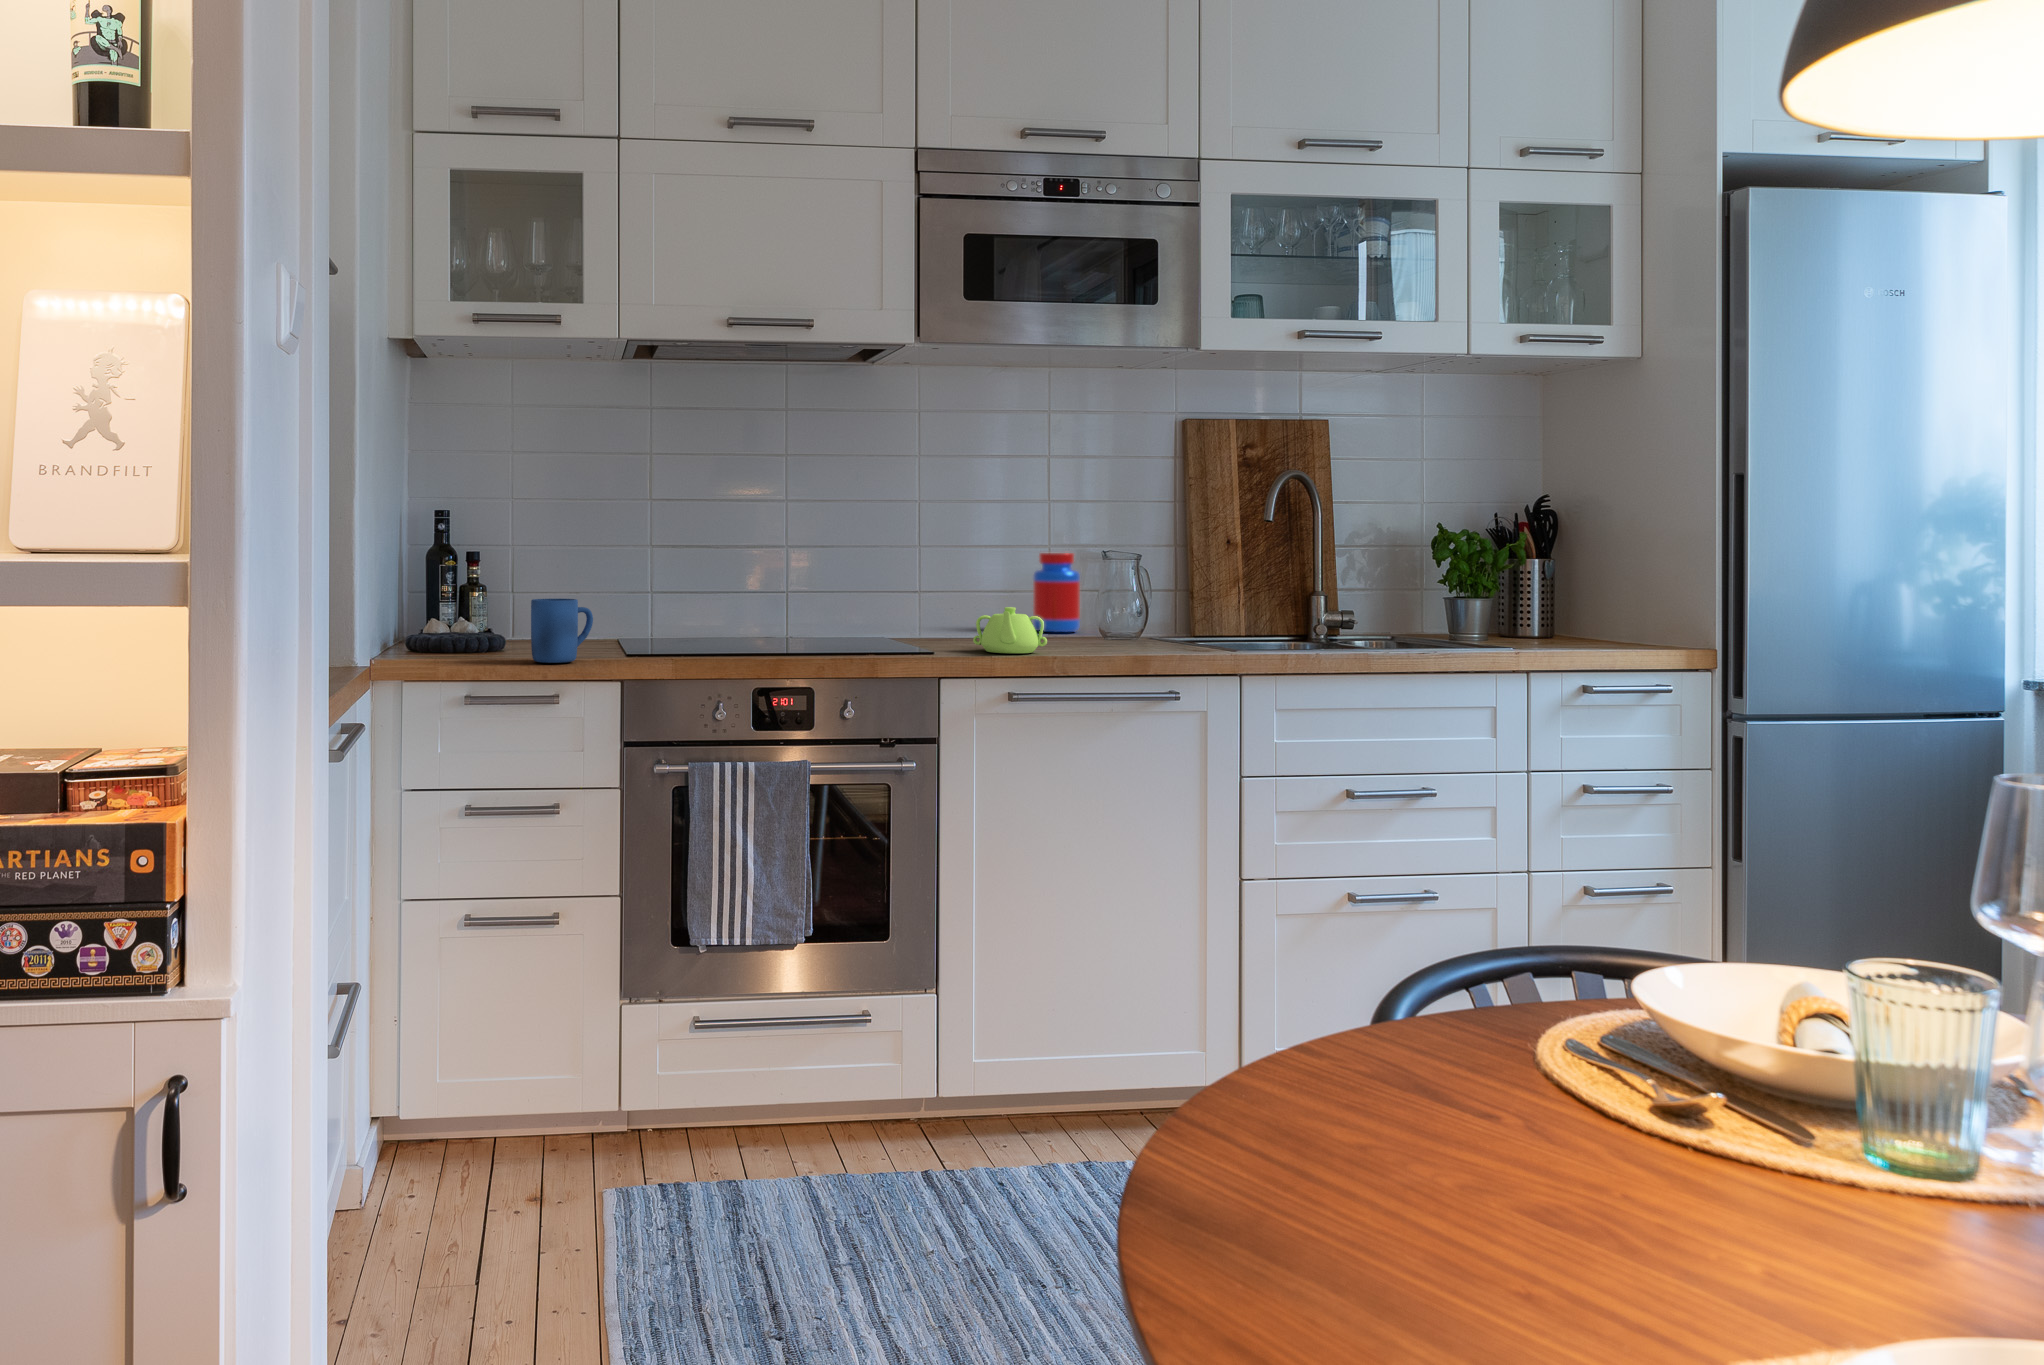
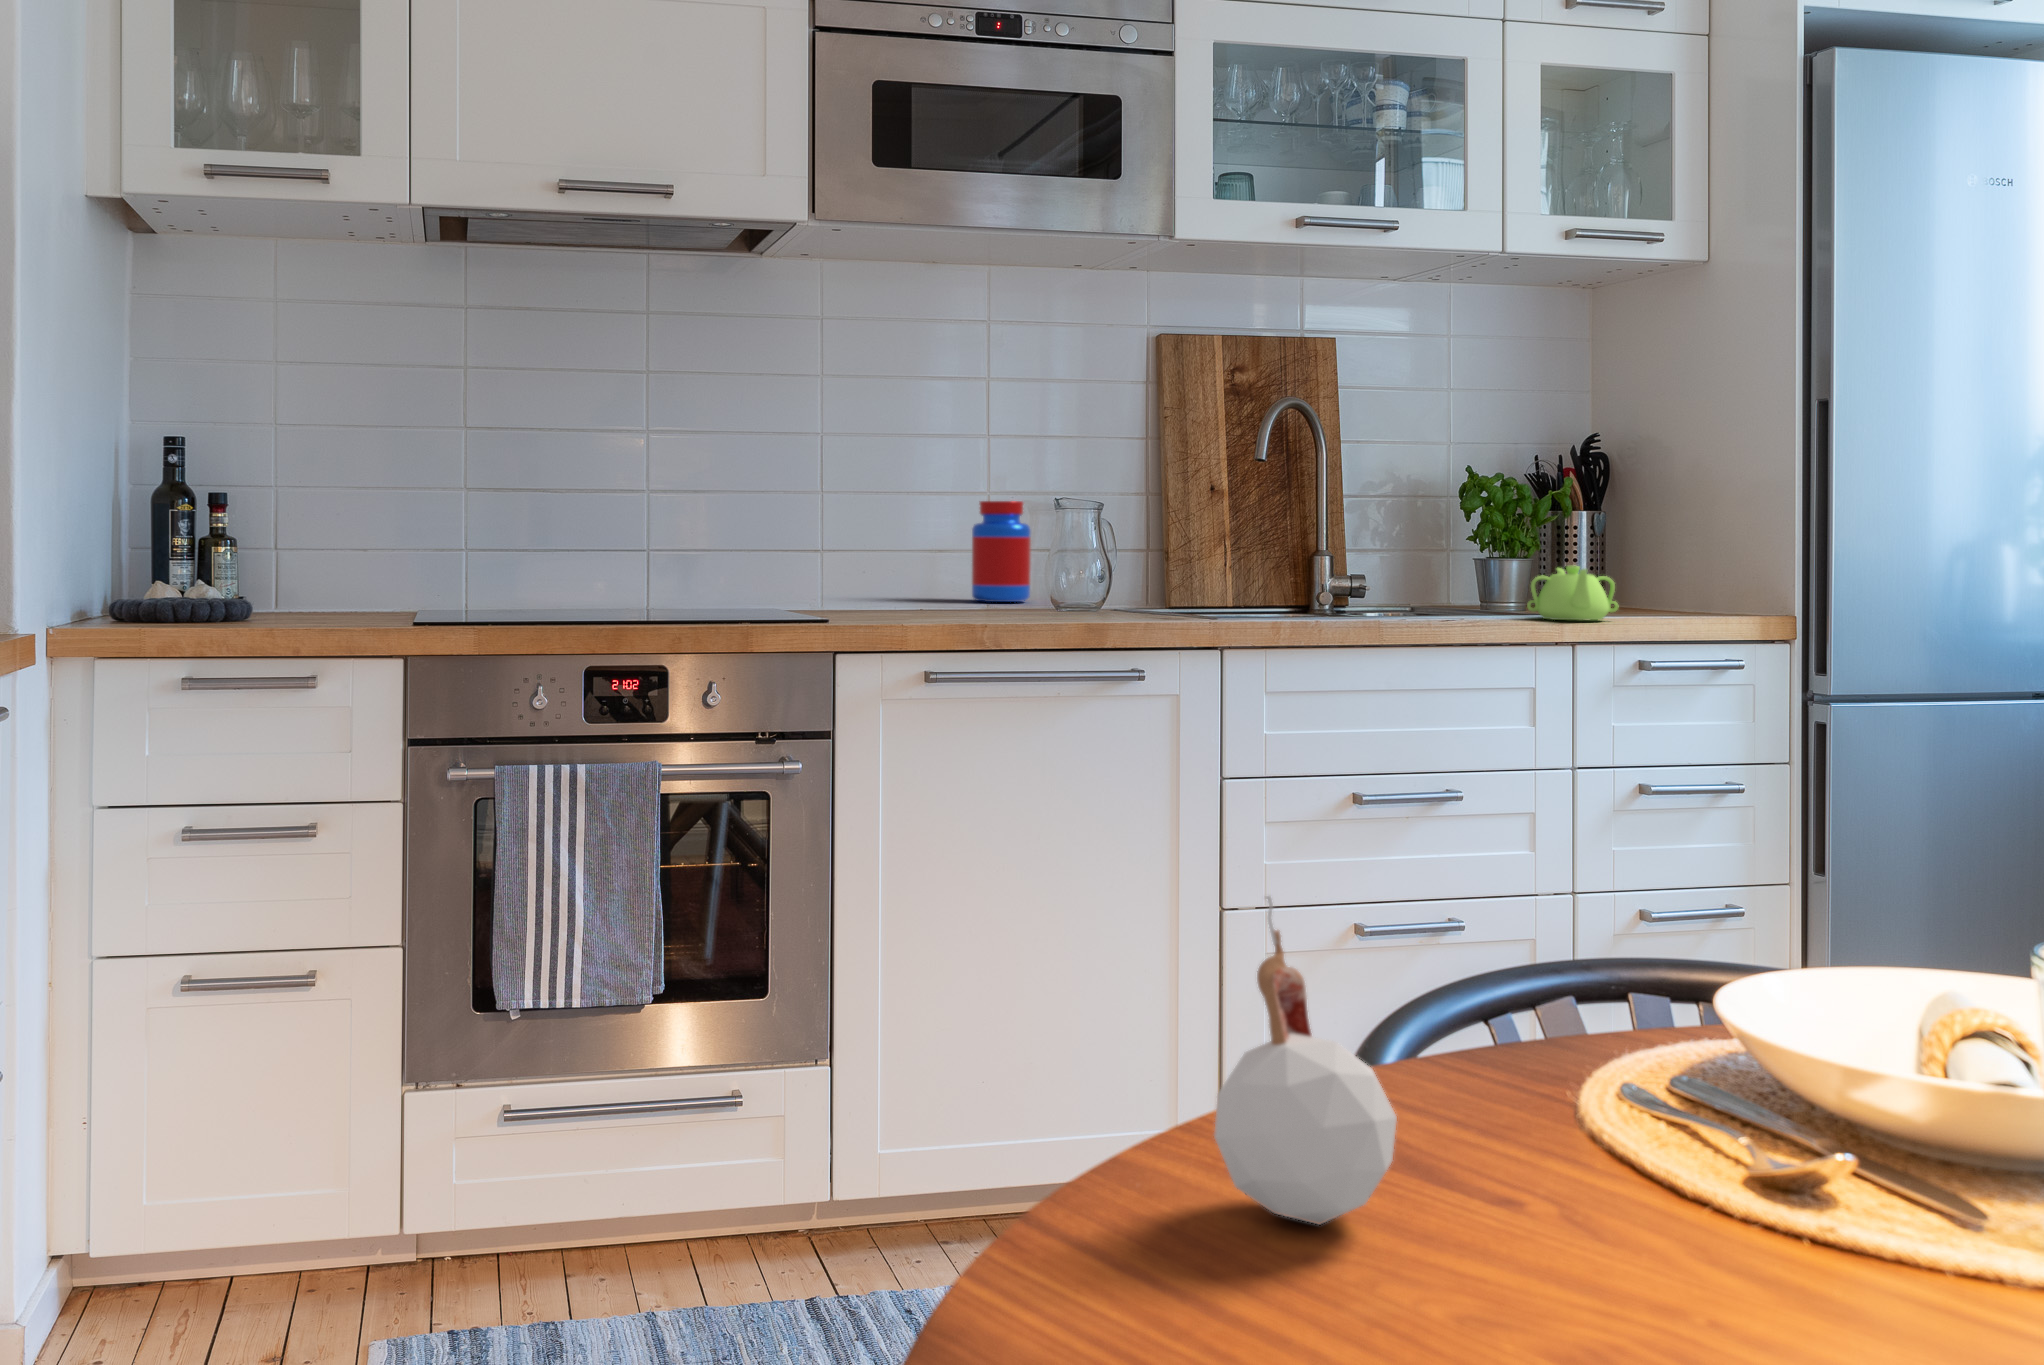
mug: present [531,599,593,663] -> none [275,545,365,630]
teapot: present [973,607,1047,653] -> present [1527,566,1618,620]
candle: none [1286,909,1410,1124] -> present [1214,896,1397,1224]

